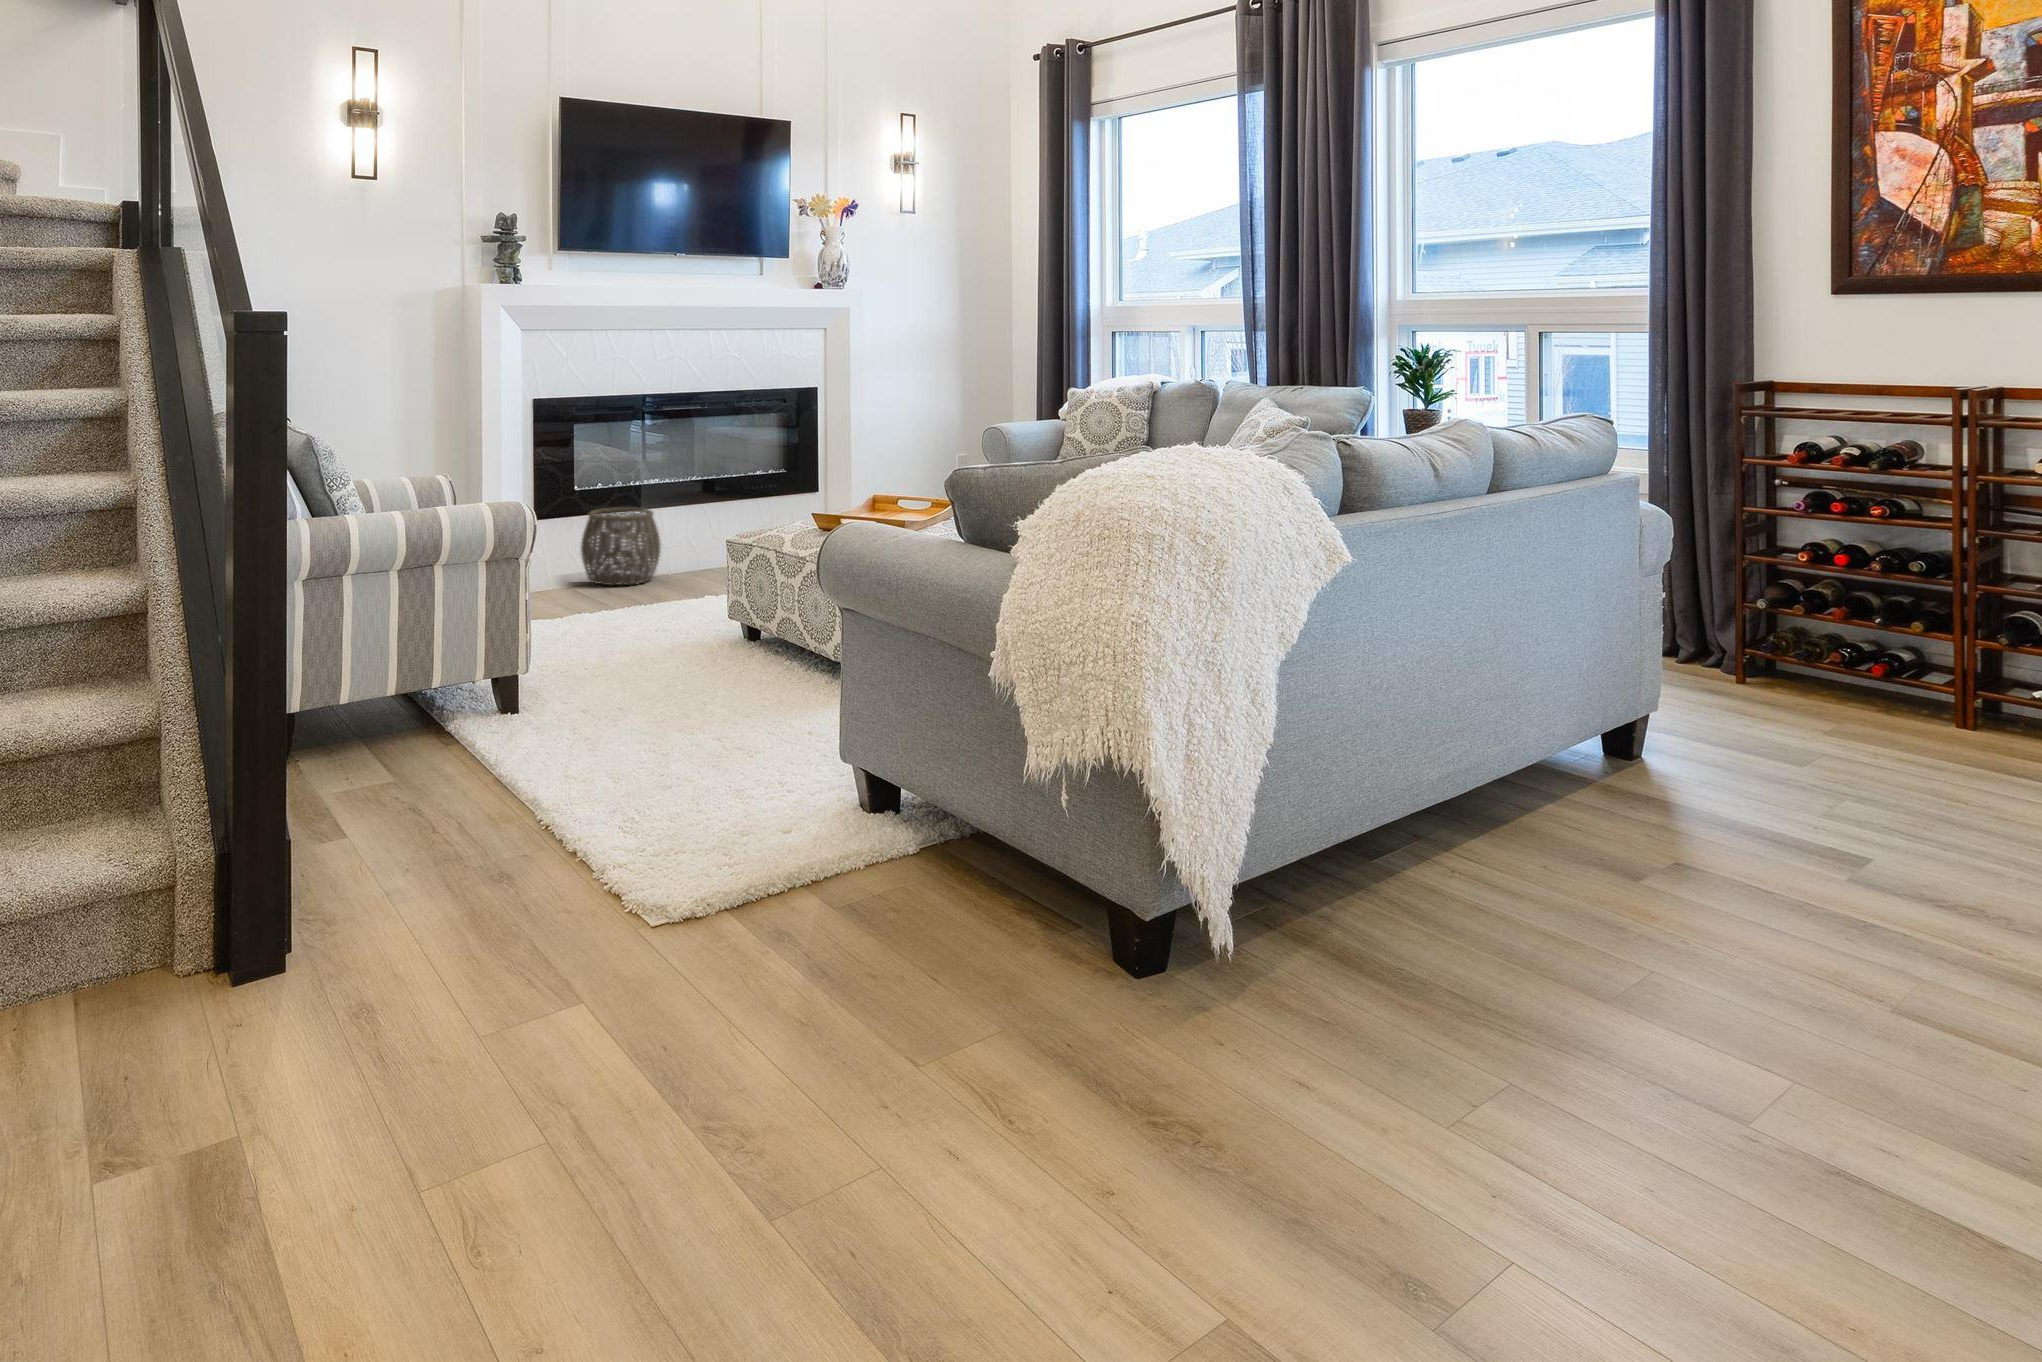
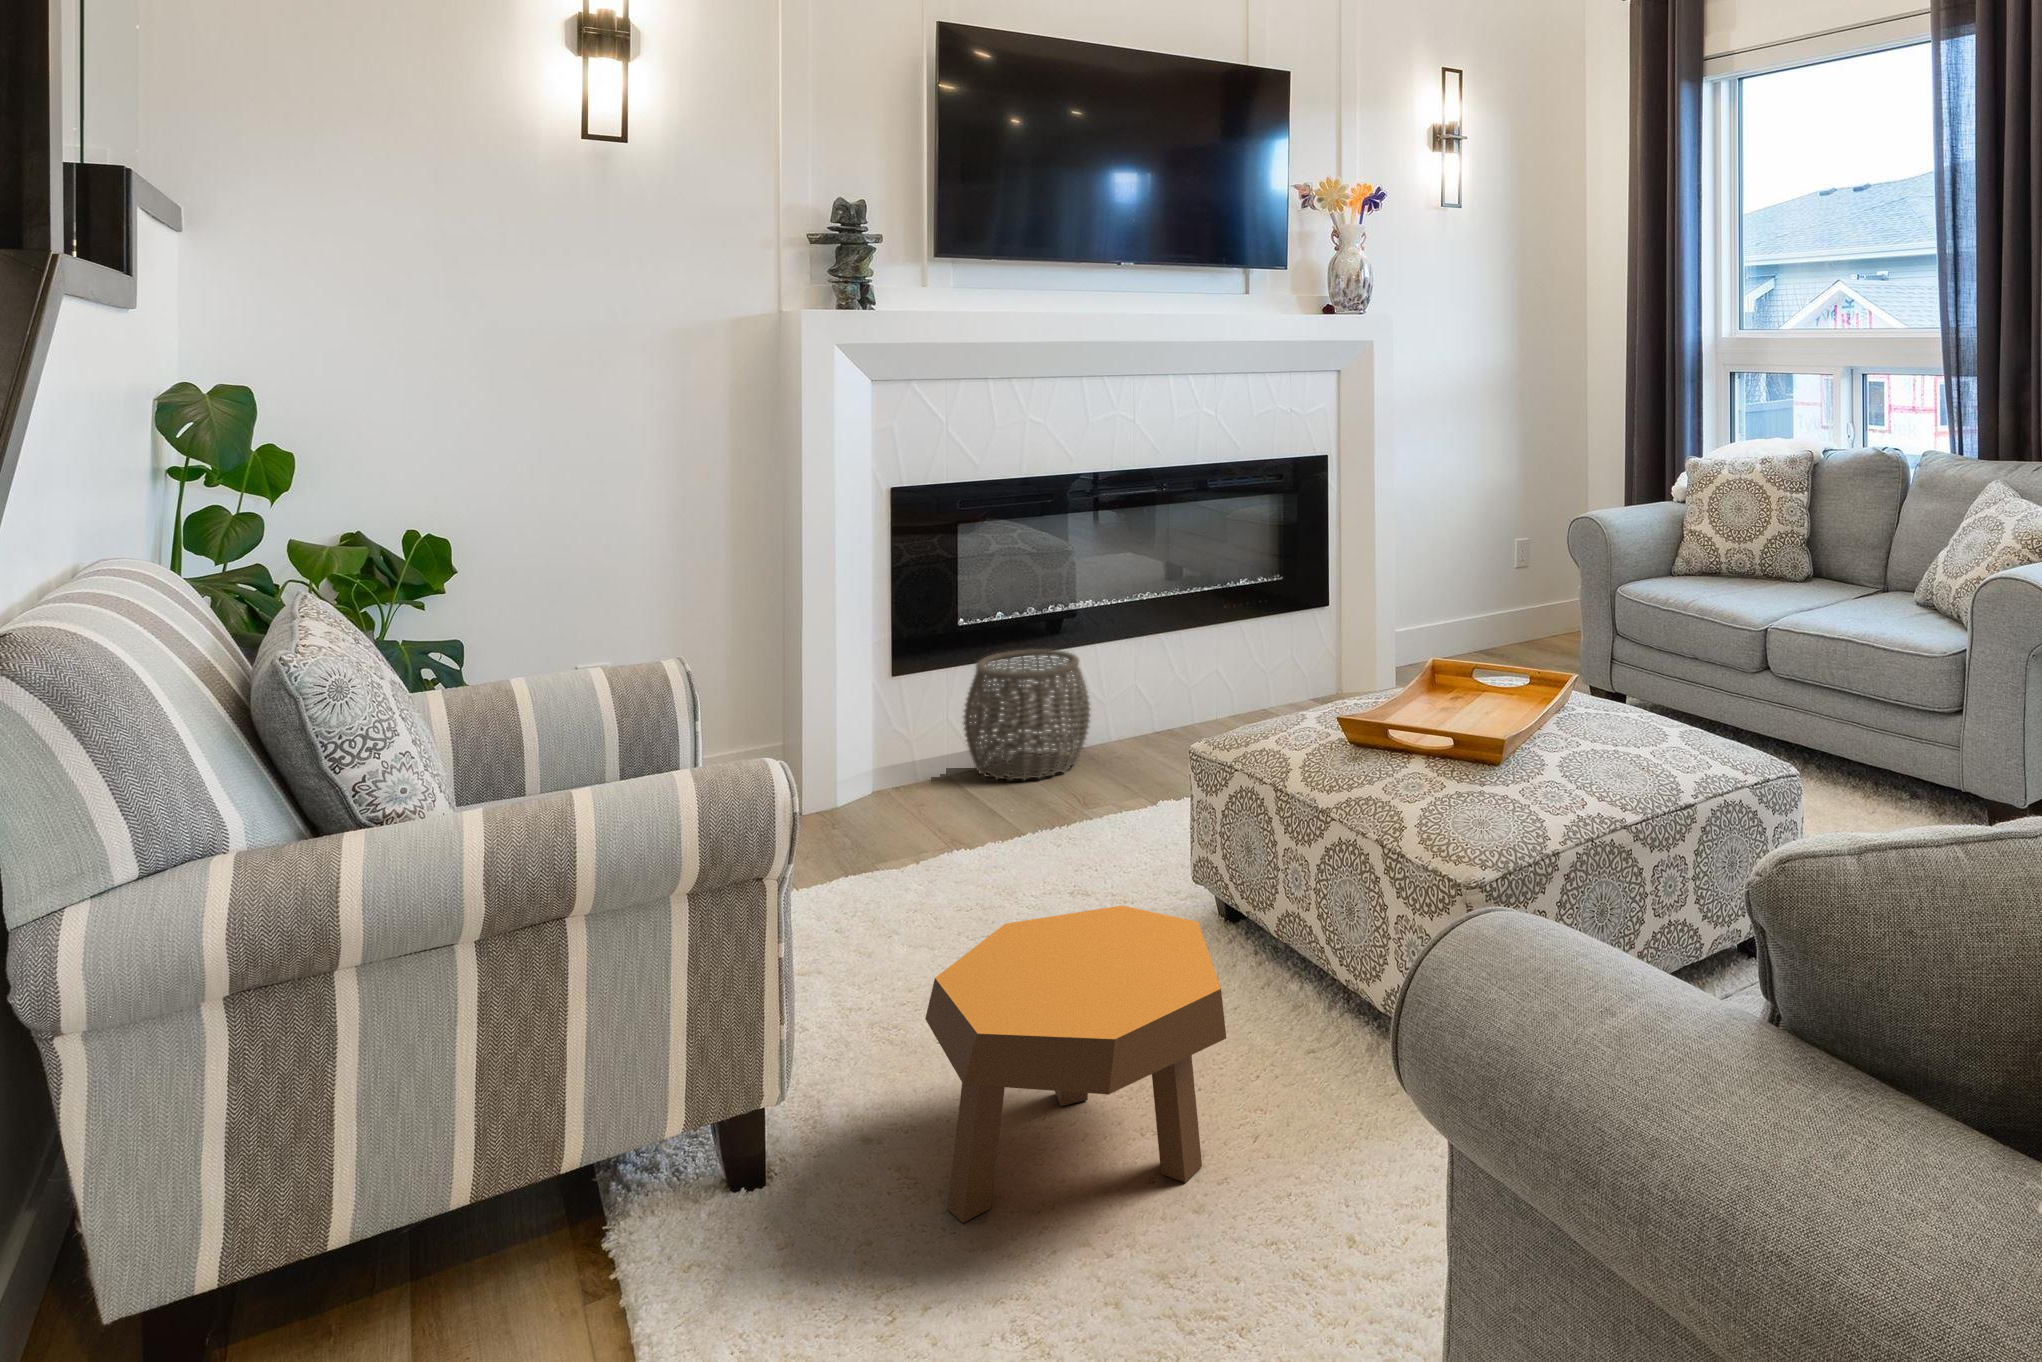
footstool: none [596,599,749,725] -> present [925,906,1226,1223]

